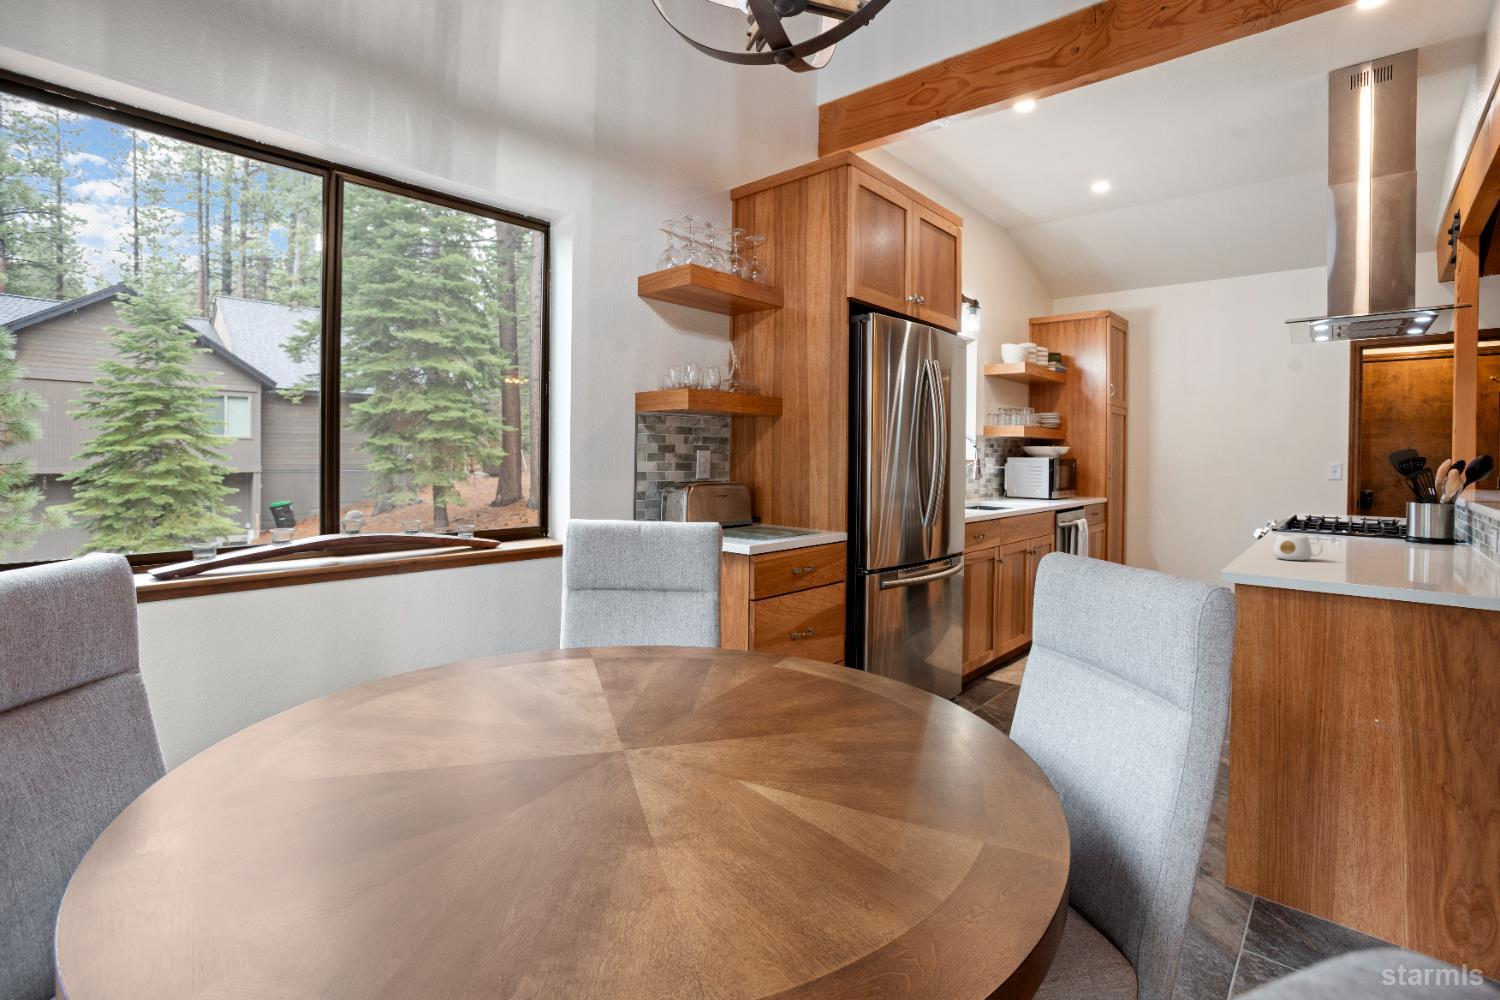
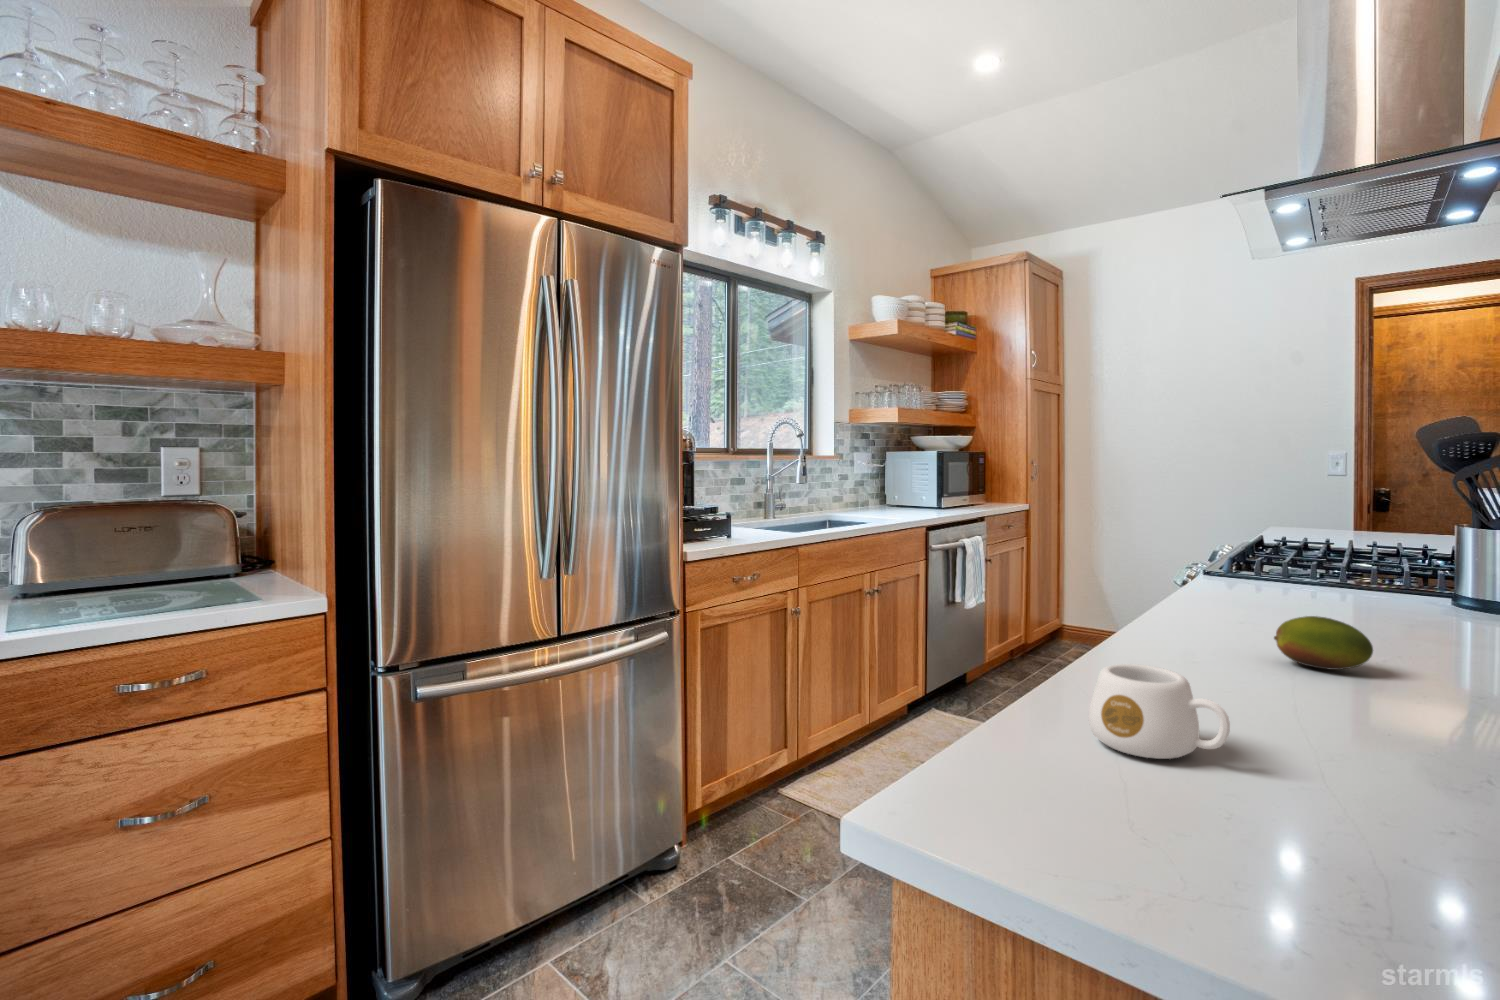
fruit: none [1325,530,1364,550] -> present [1274,616,1373,670]

